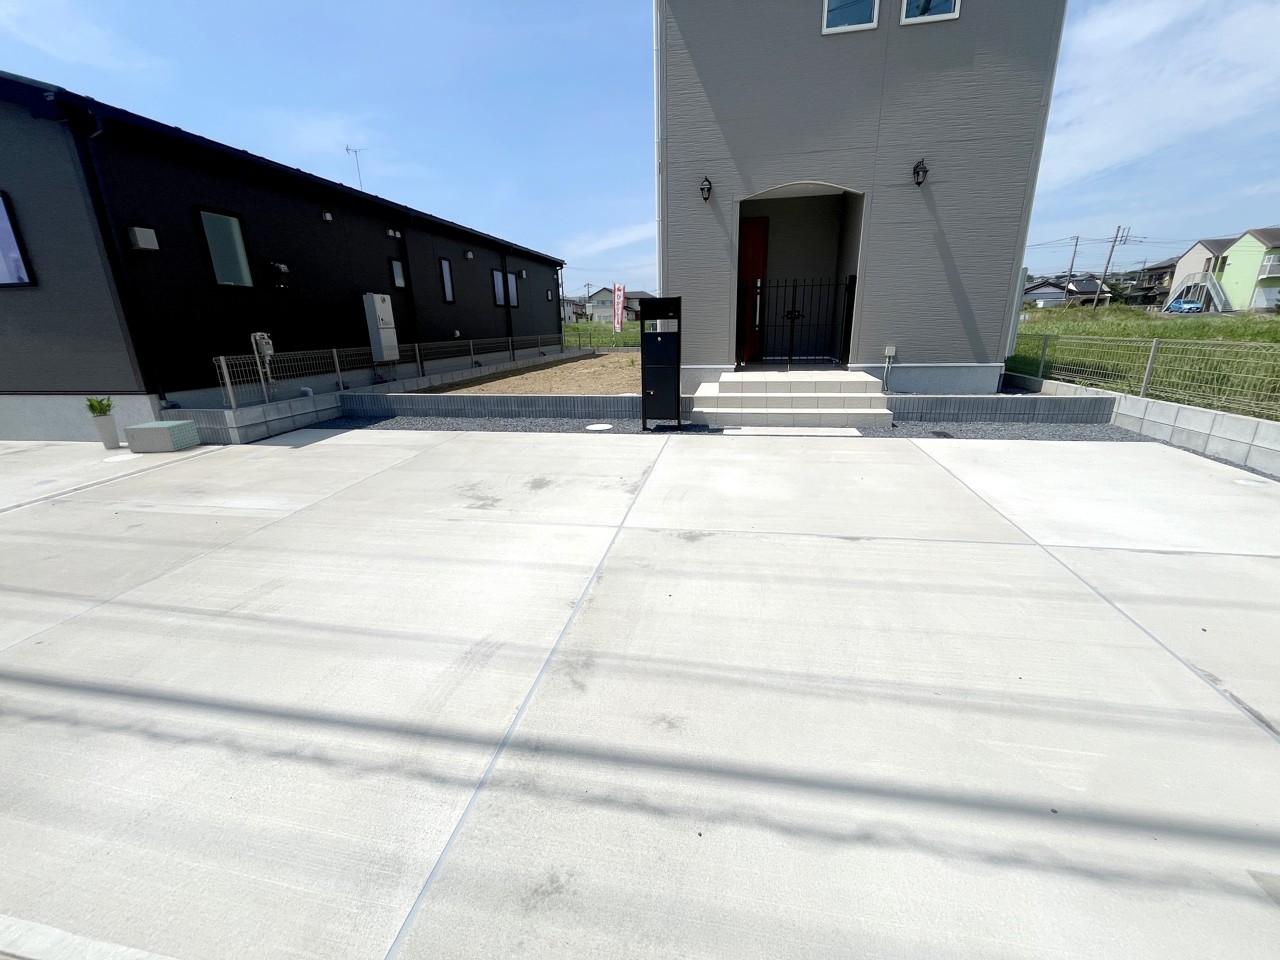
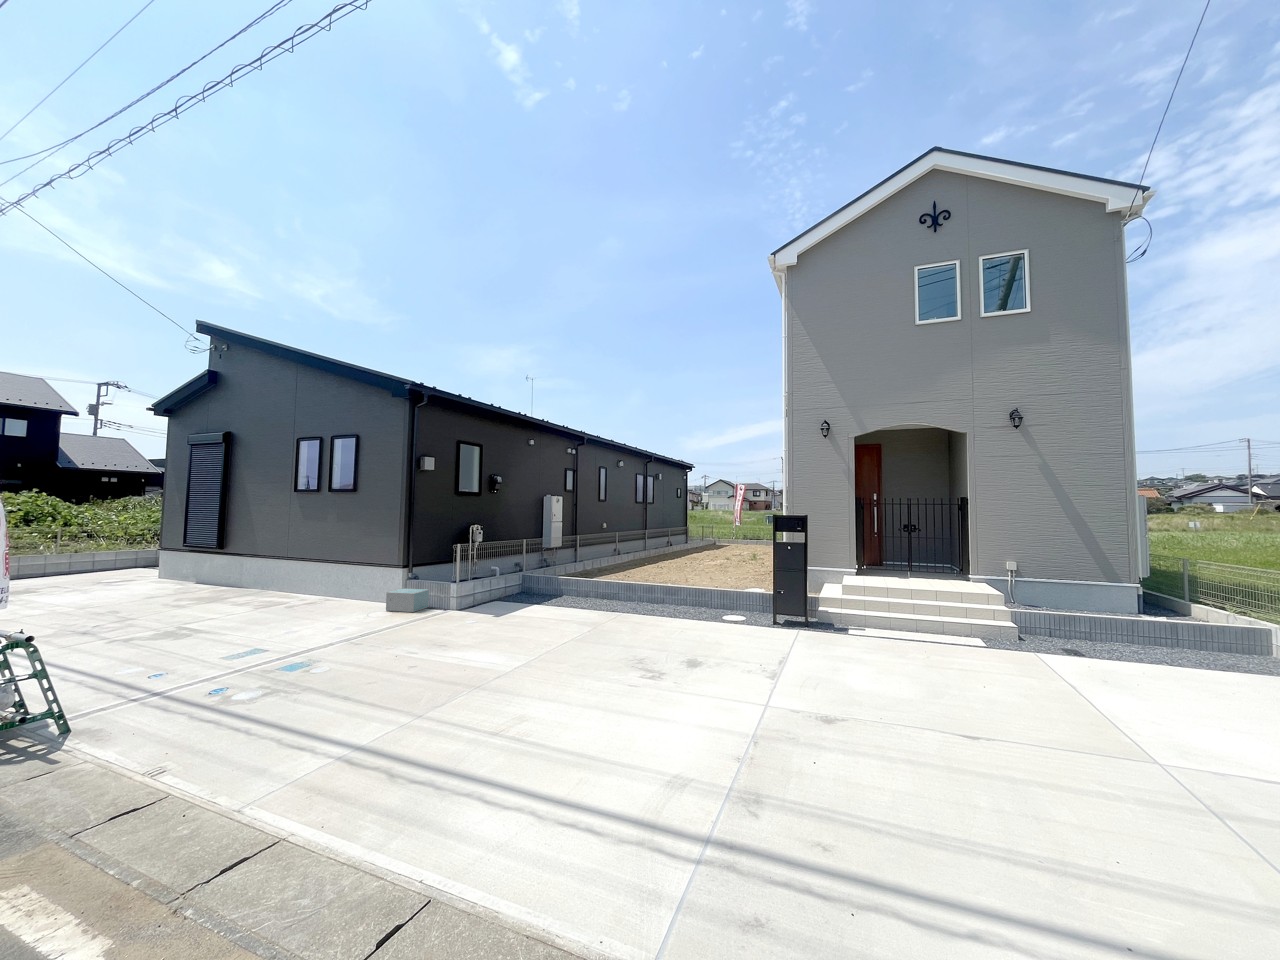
planter: present [85,396,120,449] -> none [363,568,385,607]

